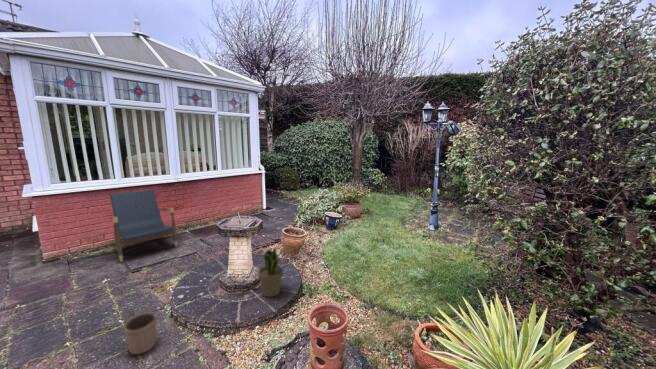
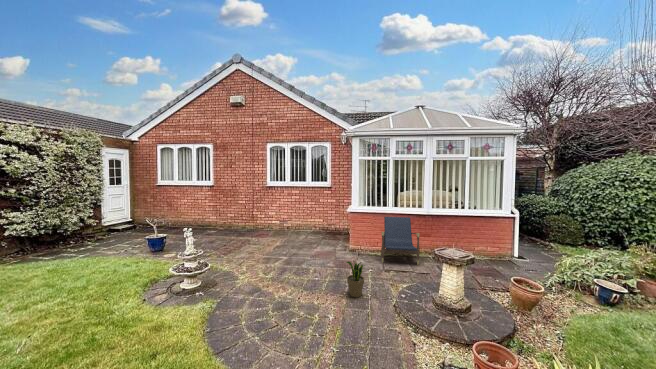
potted plant: present [256,249,283,297] -> present [346,262,365,297]
bucket: present [123,308,157,354] -> none [366,285,383,317]

